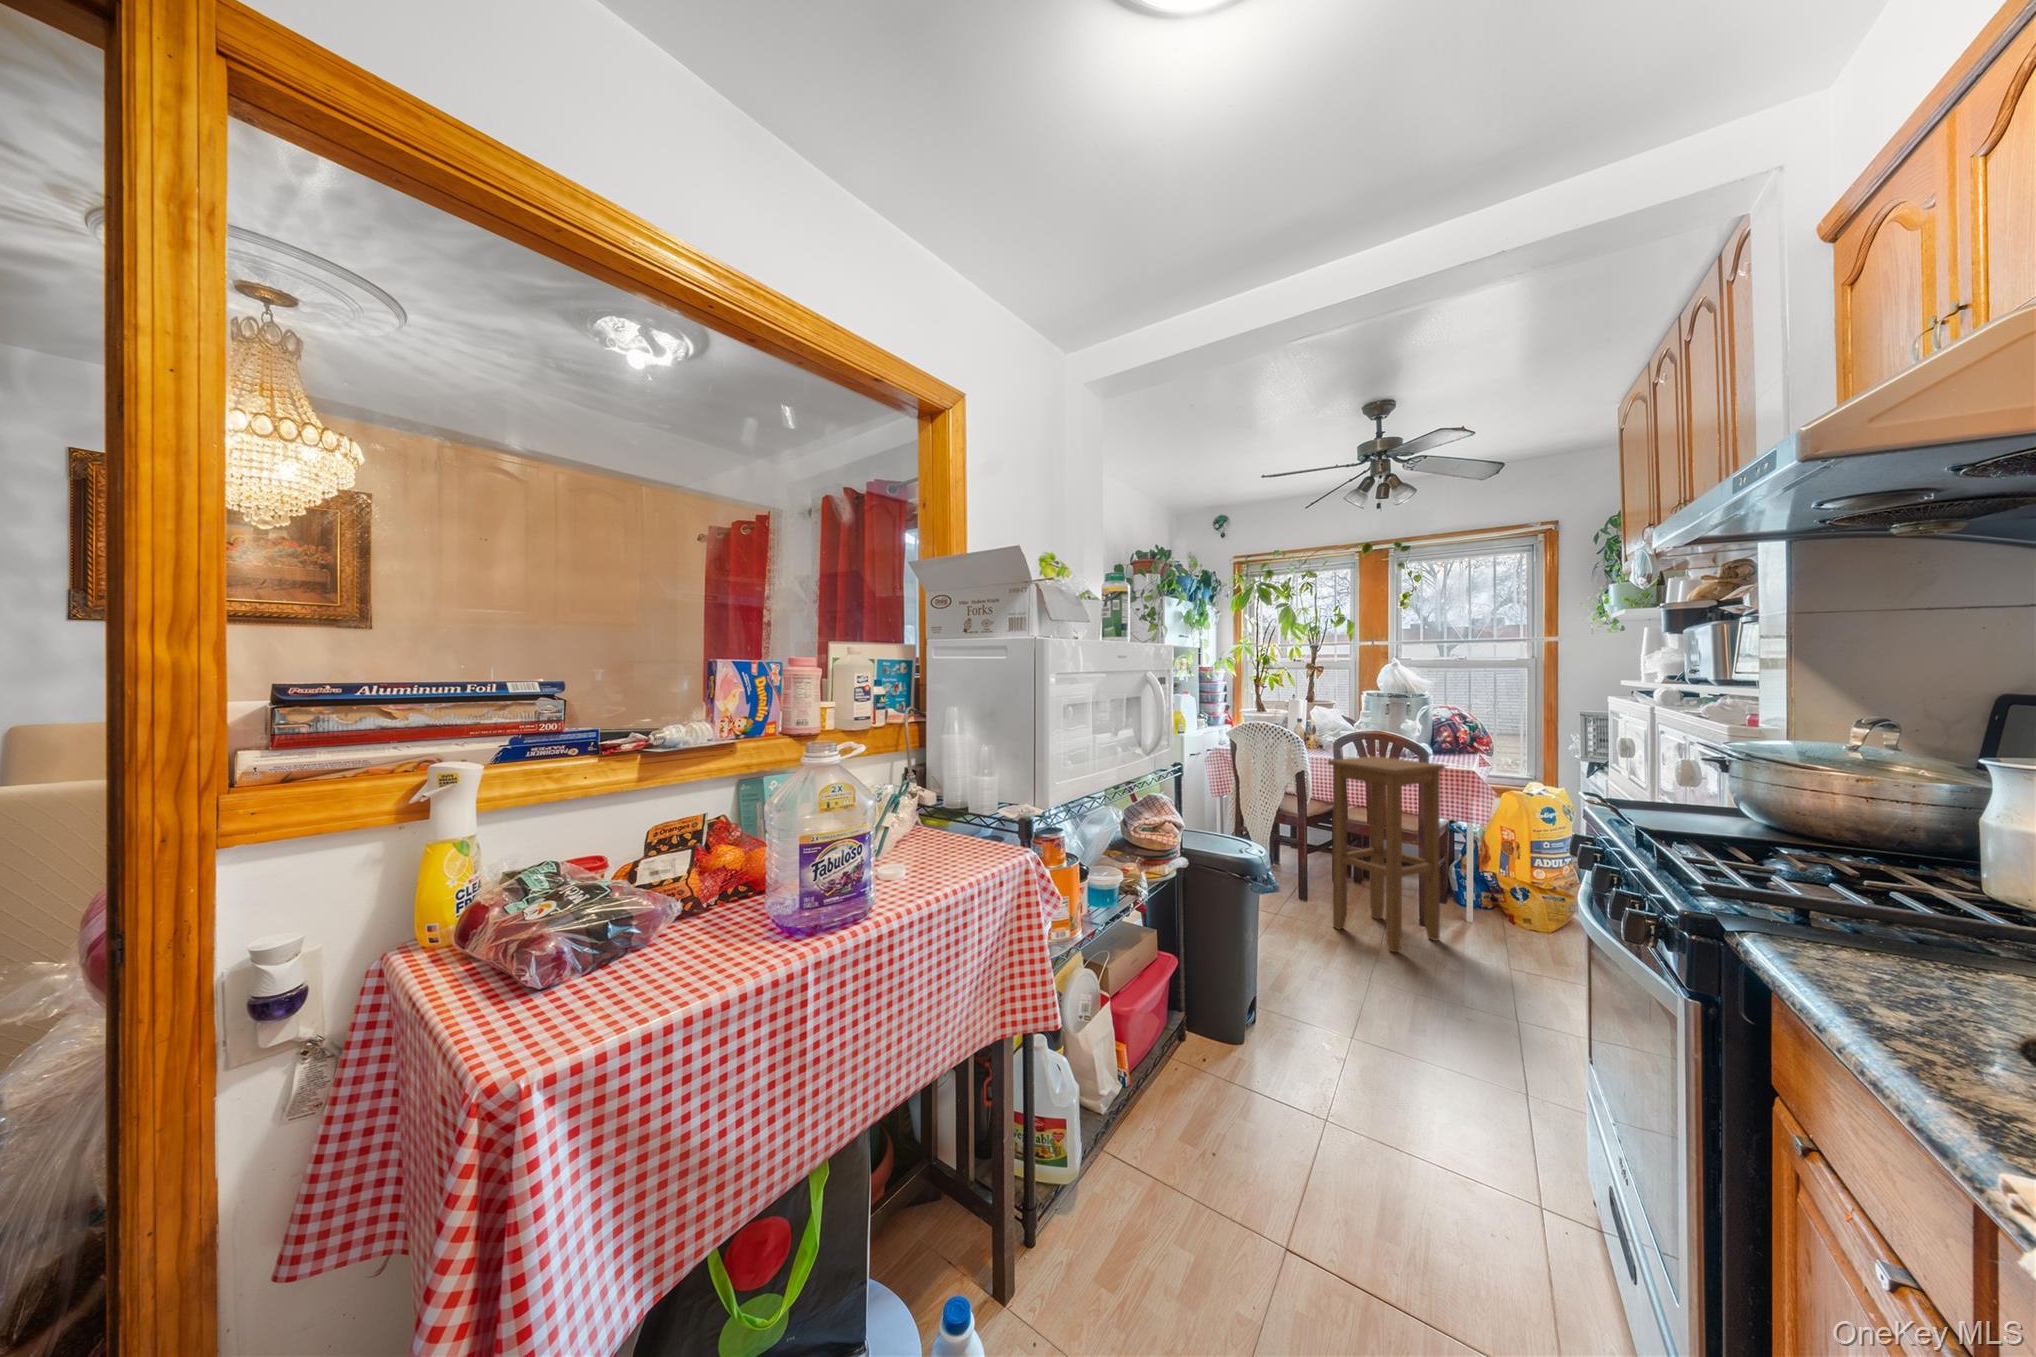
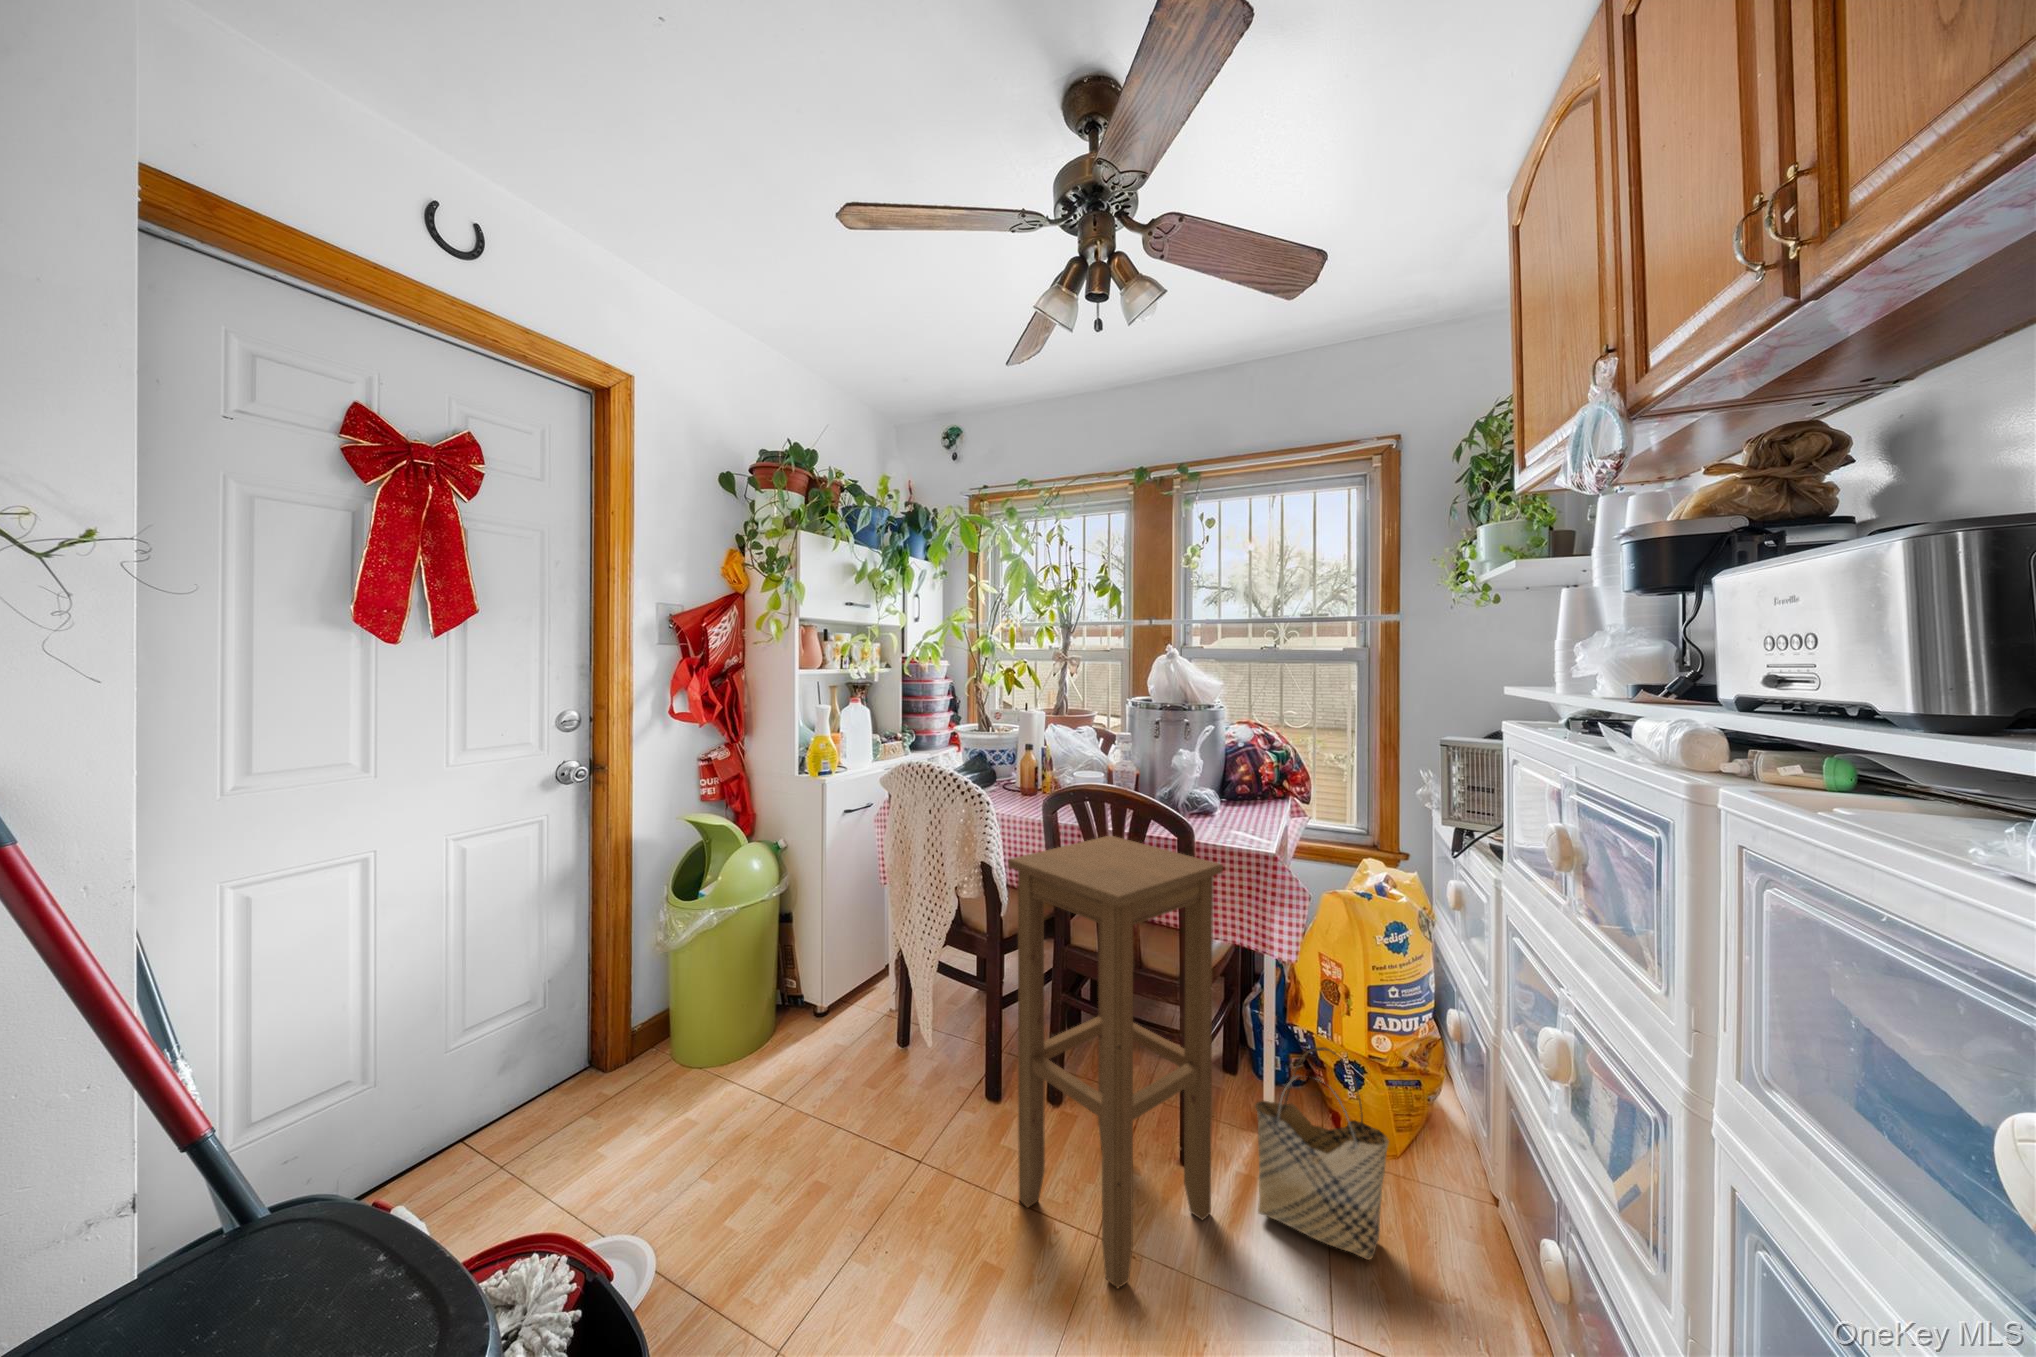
woven basket: none [1463,862,1541,957] -> present [1255,1047,1389,1260]

